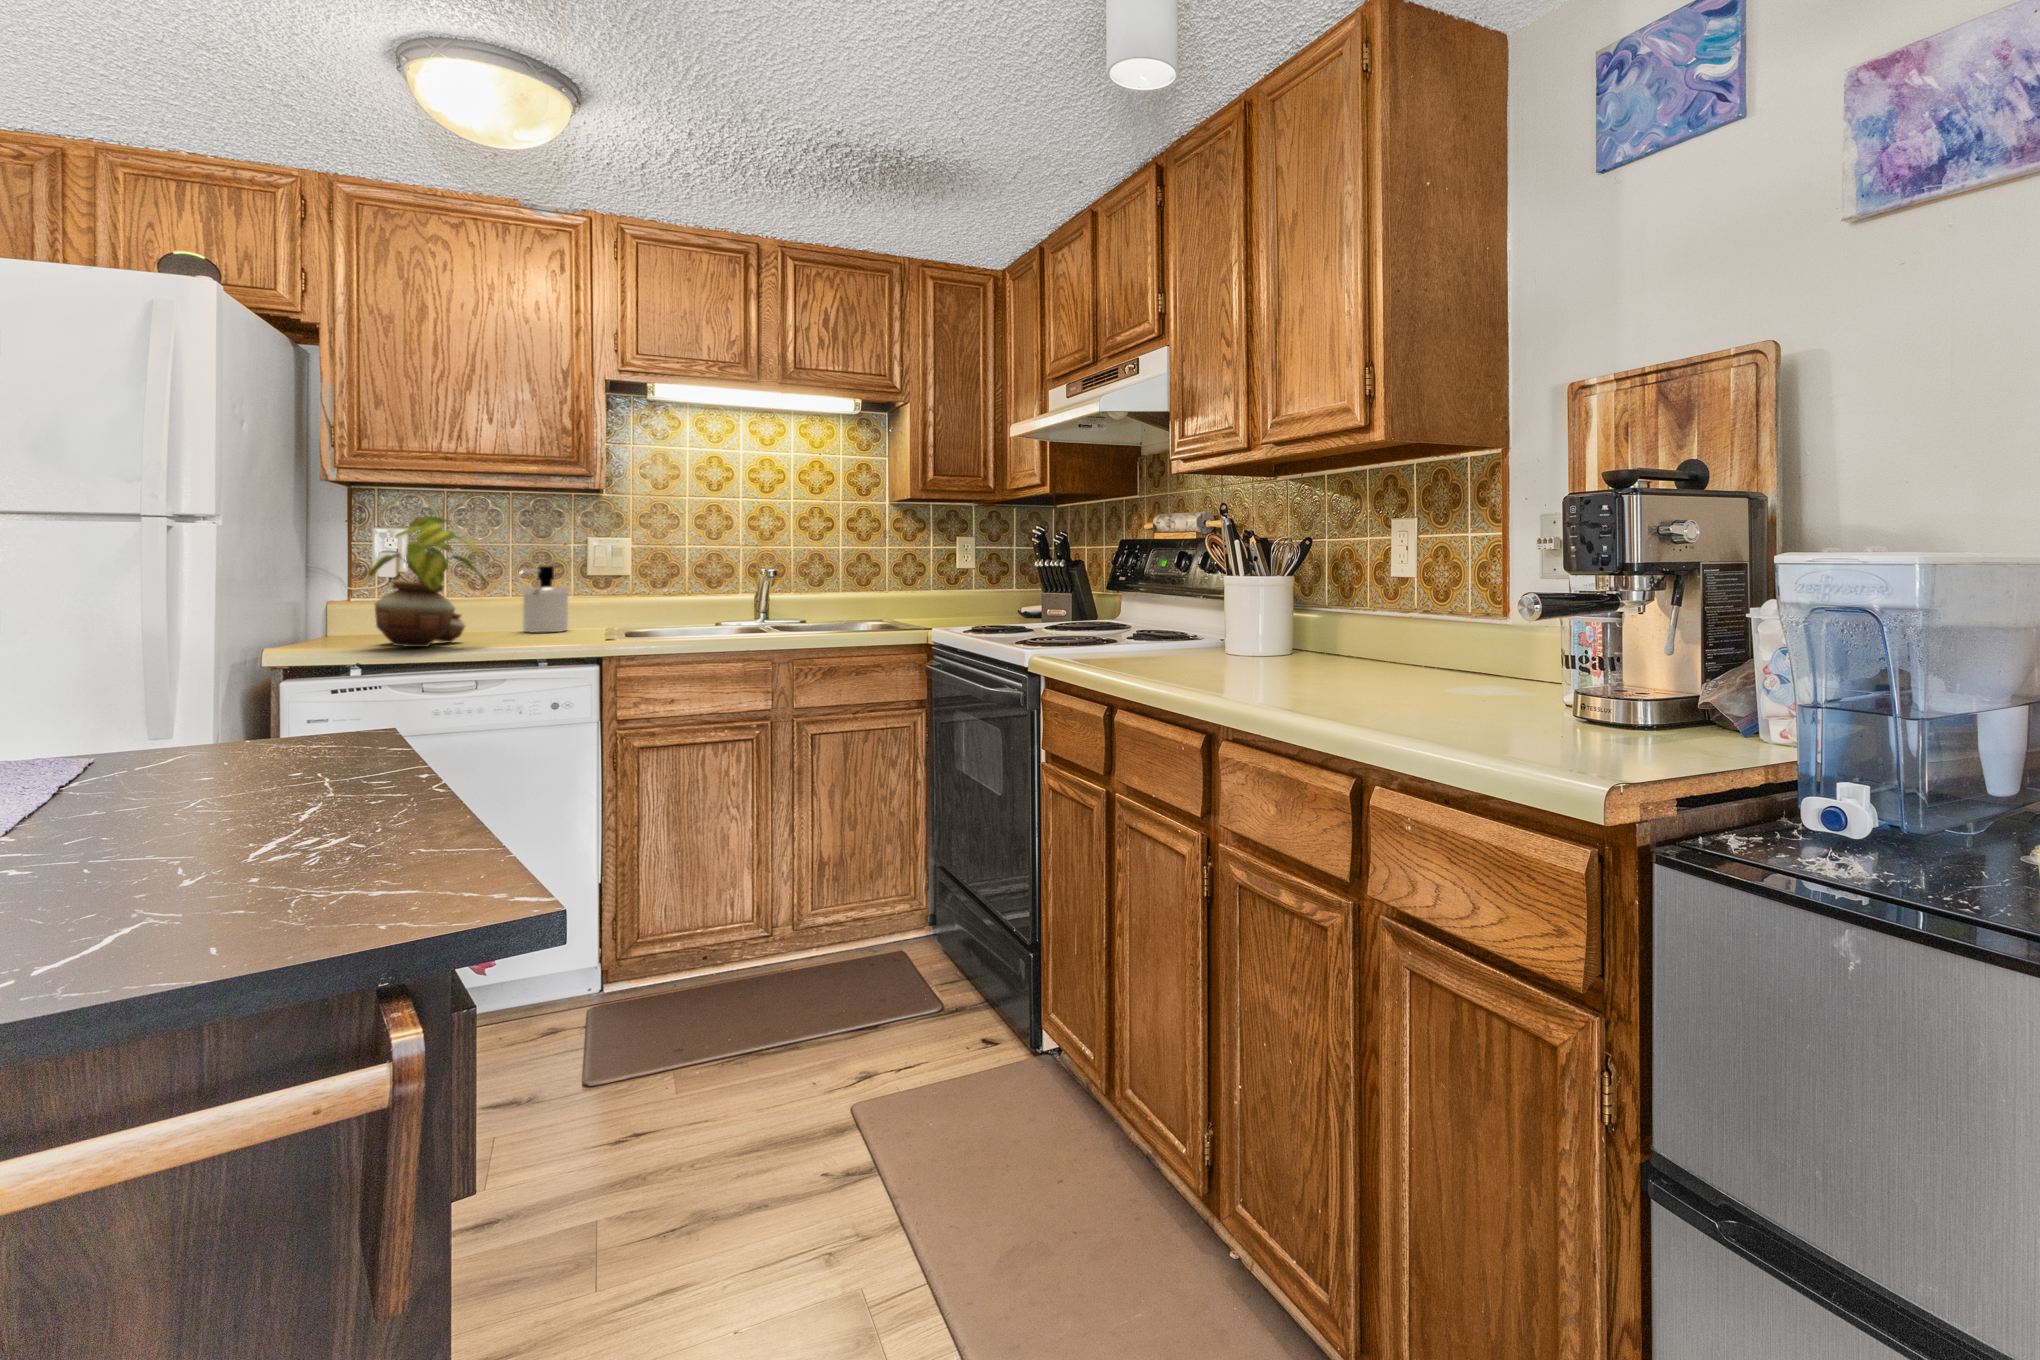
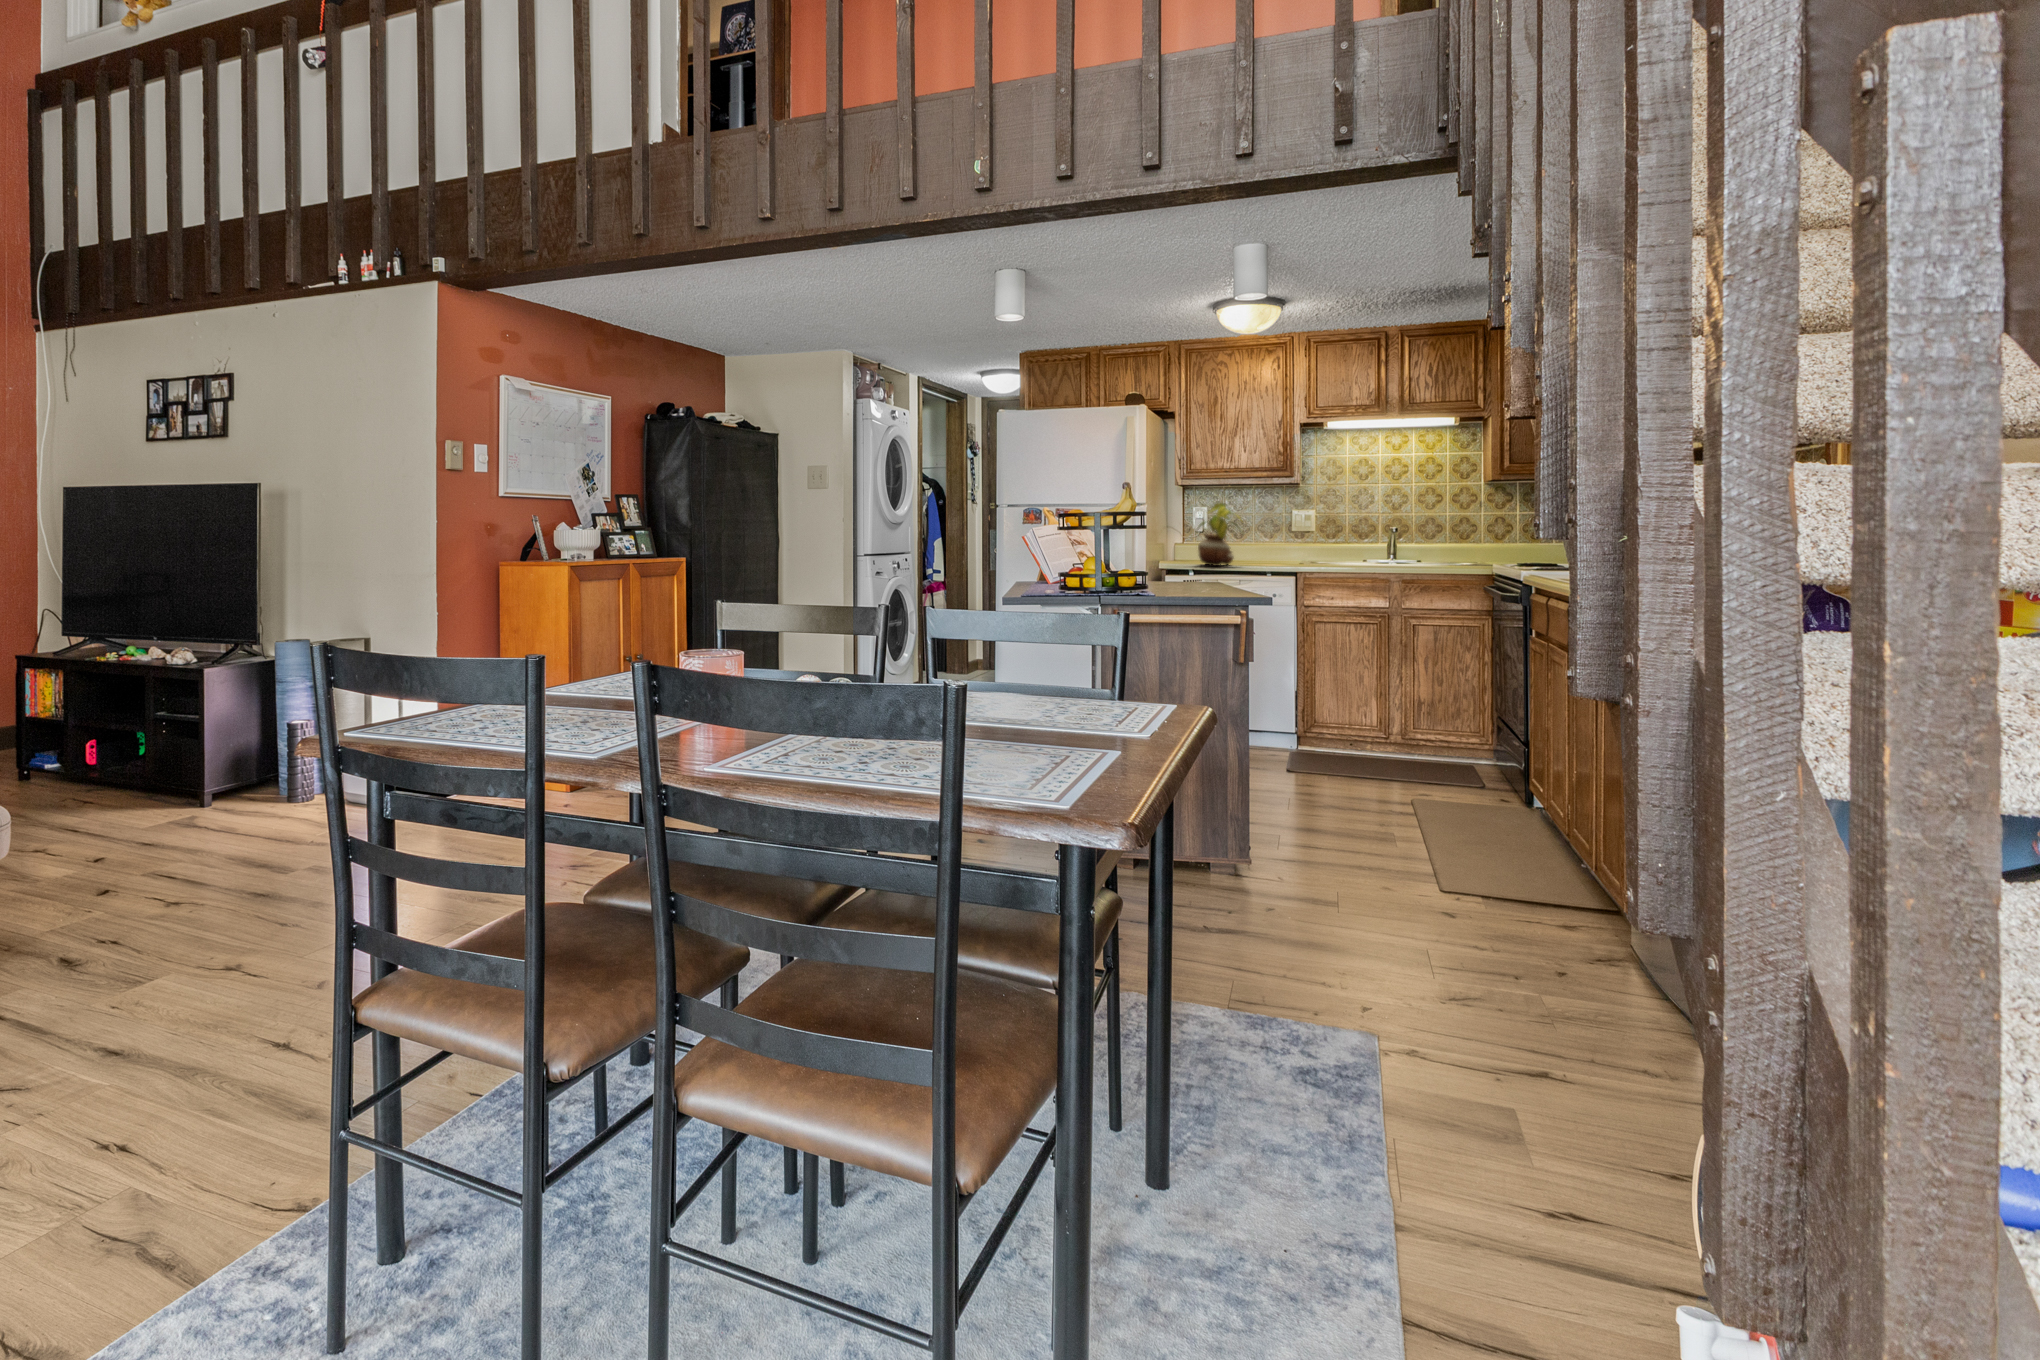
soap dispenser: present [515,566,569,632] -> none [1256,527,1282,562]

